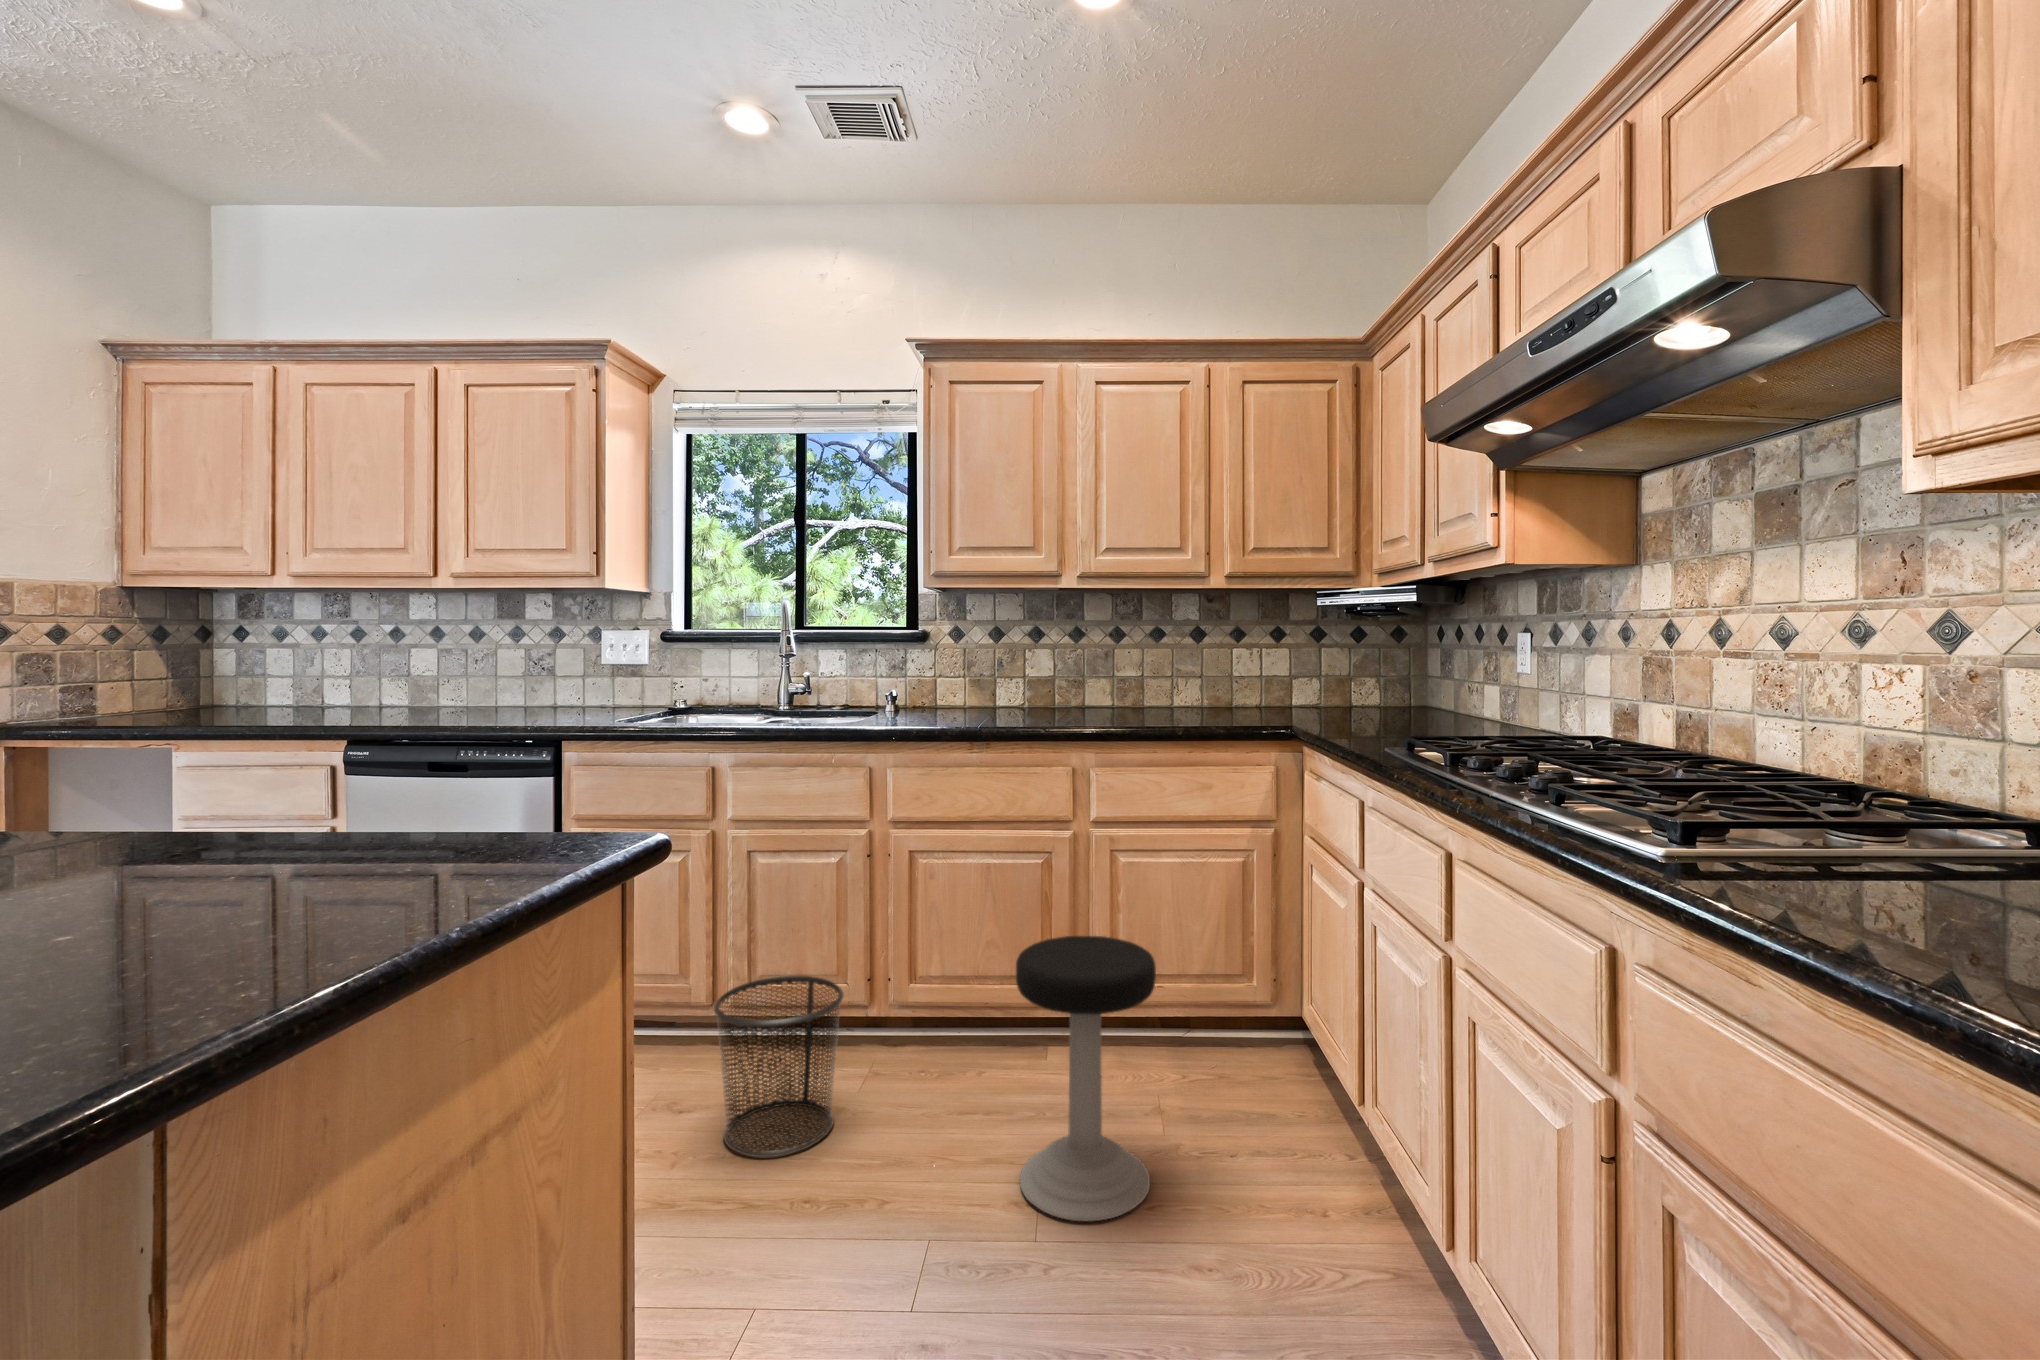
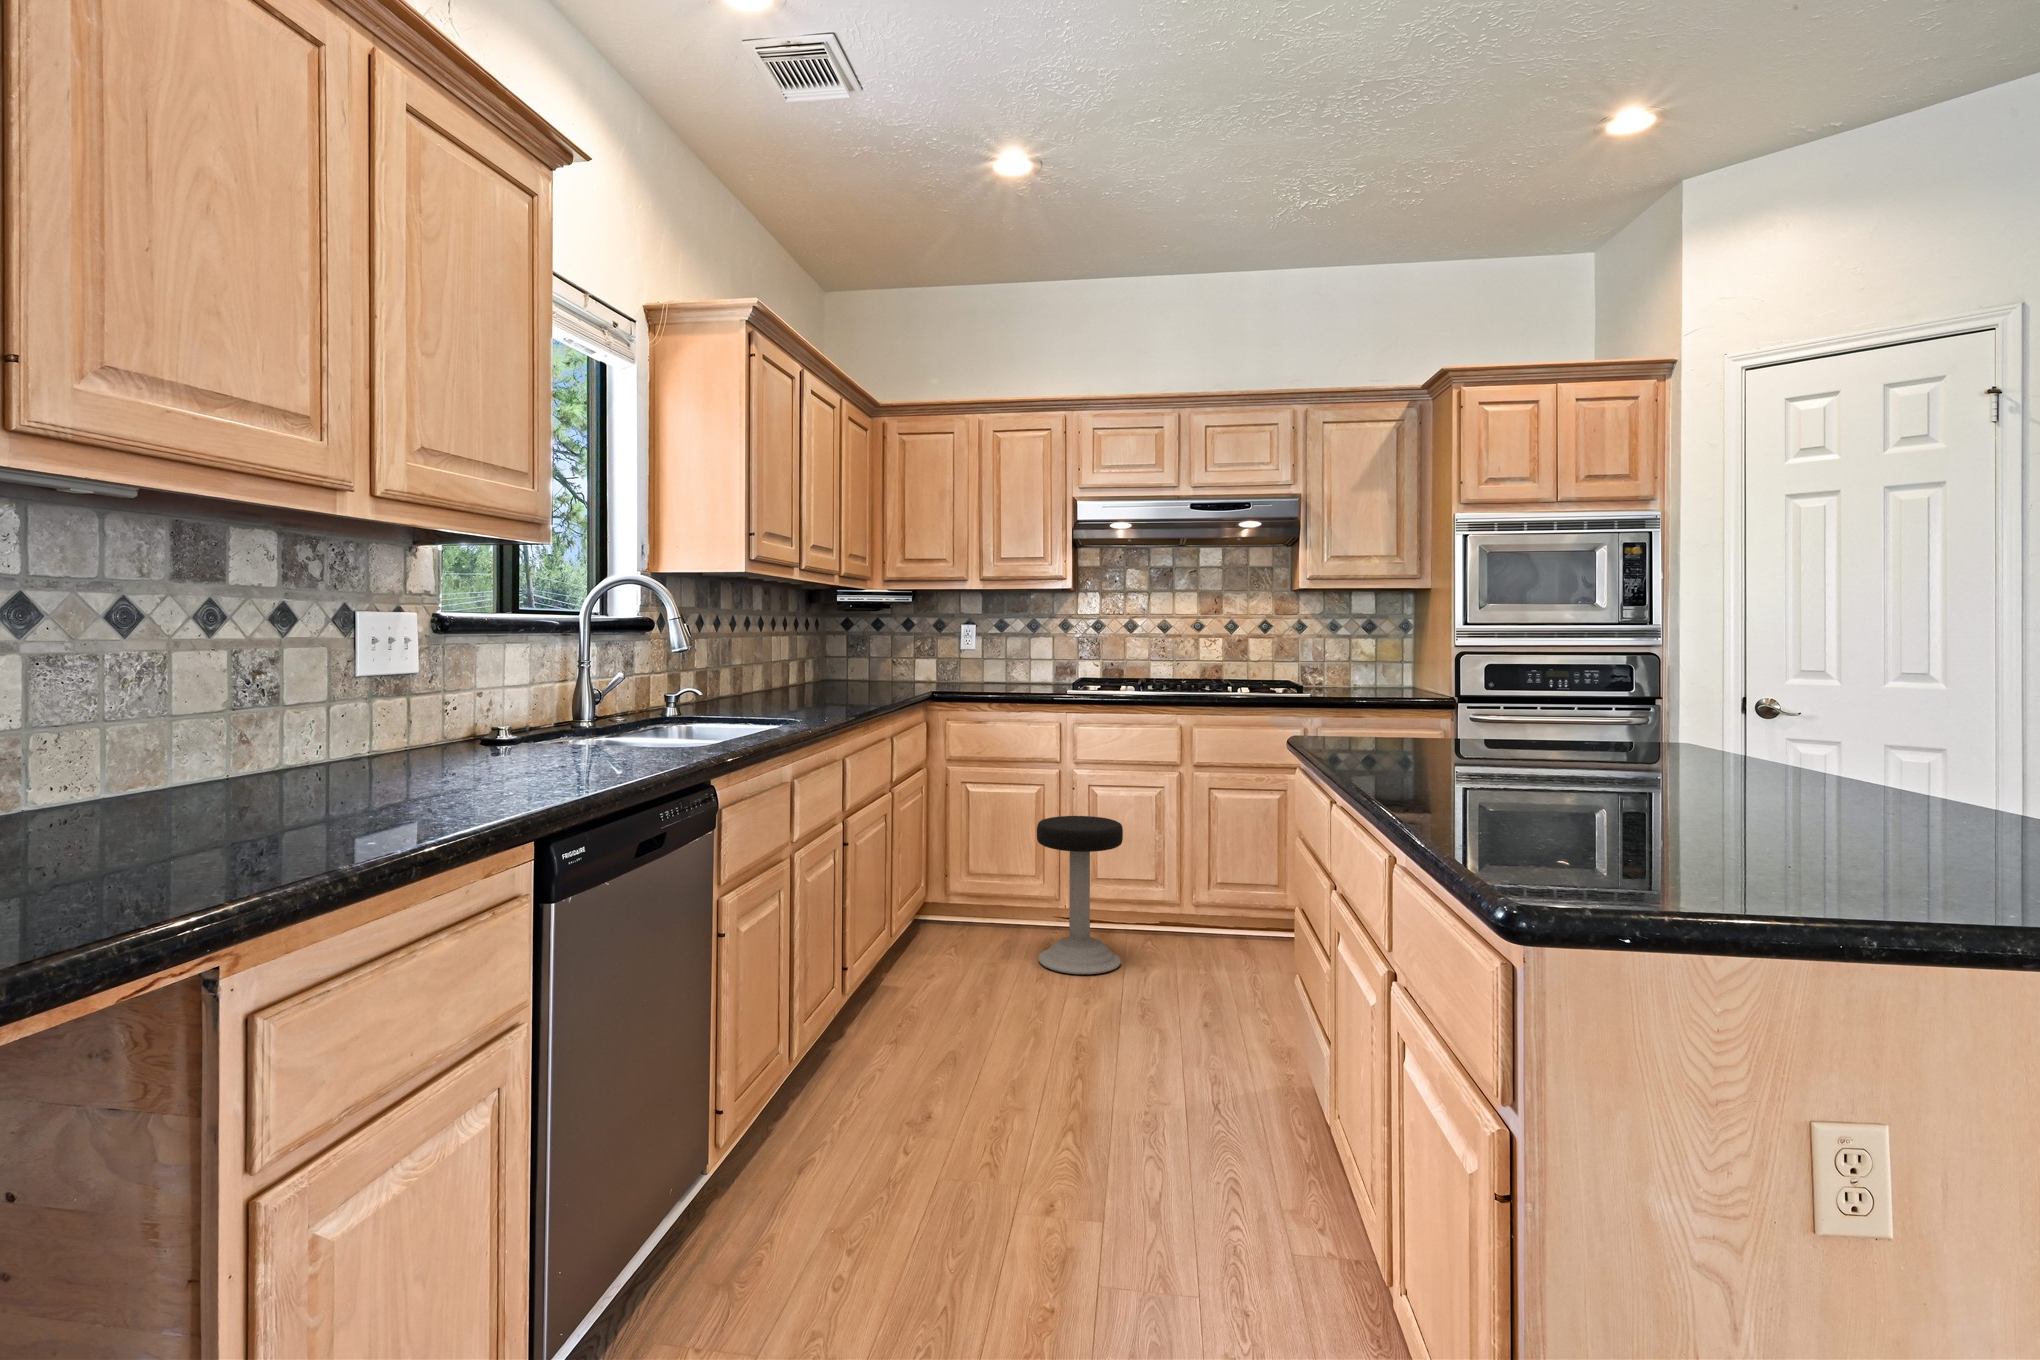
waste bin: present [714,976,843,1157] -> none [940,917,1045,1062]

